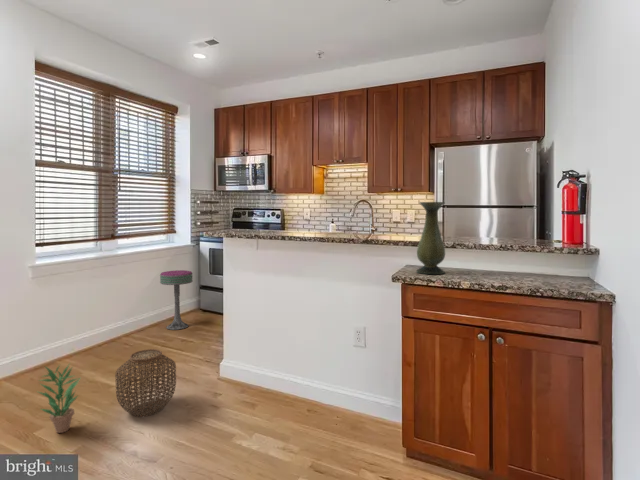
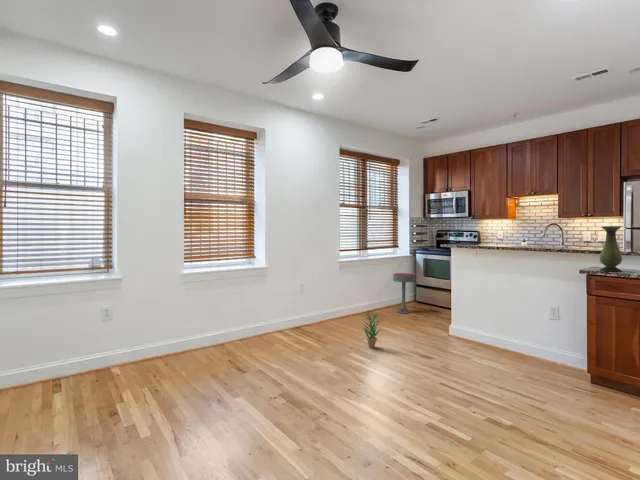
woven basket: present [115,349,176,417] -> none [395,312,428,349]

